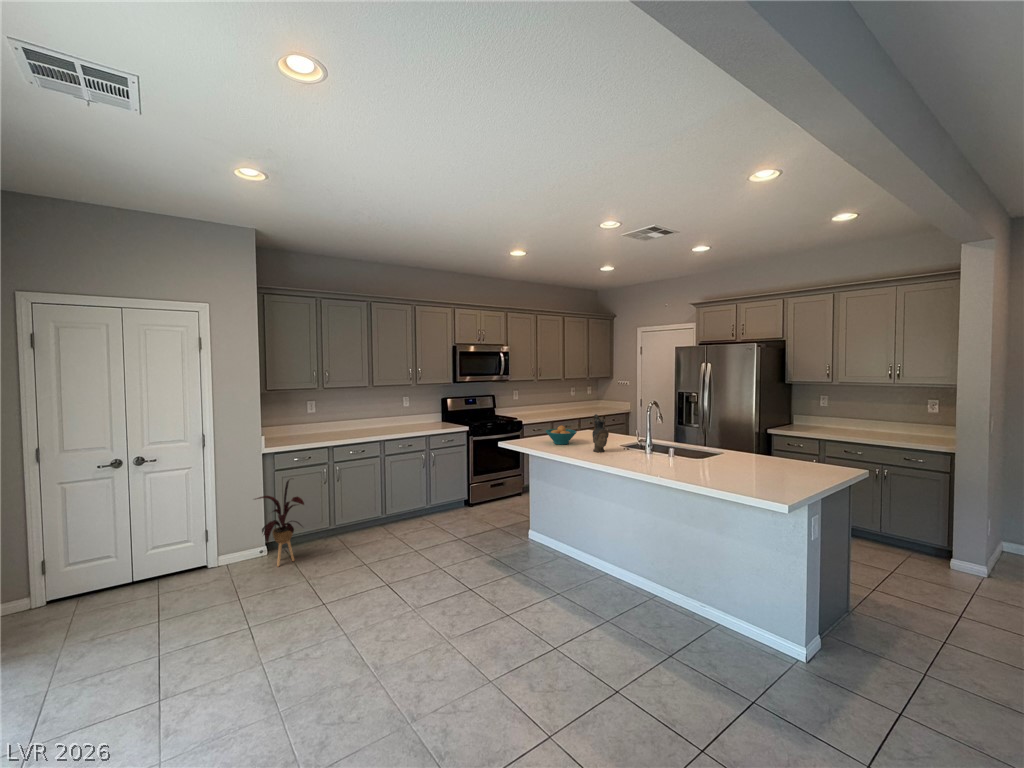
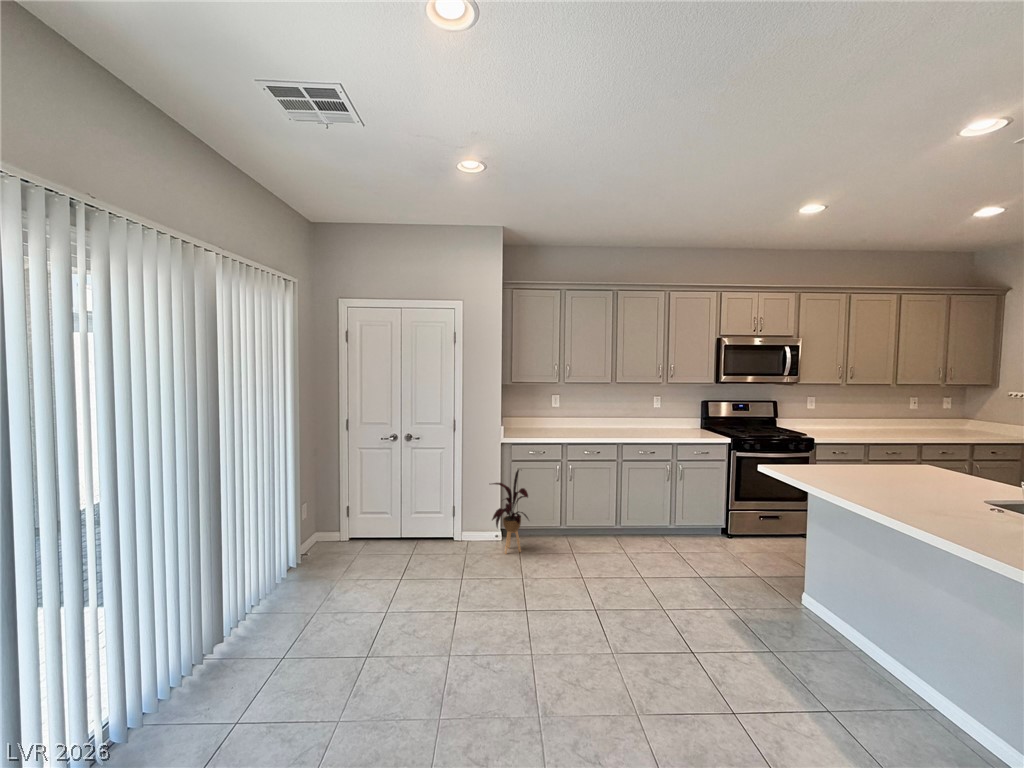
ceramic pitcher: present [592,414,609,452] -> none [917,436,951,497]
fruit bowl: present [546,426,577,445] -> none [835,448,892,477]

